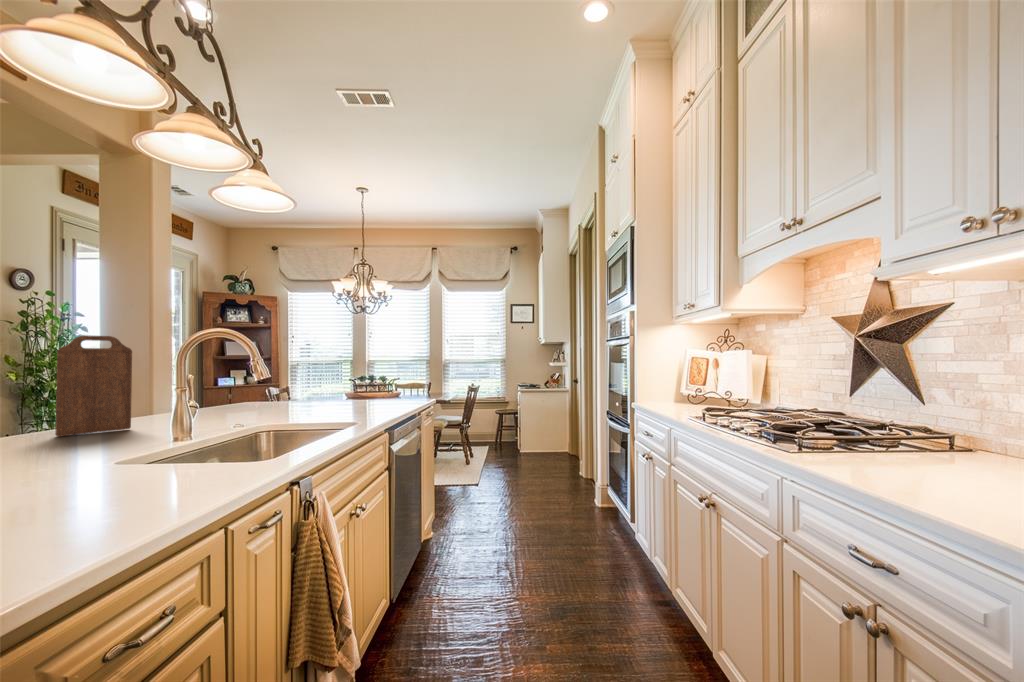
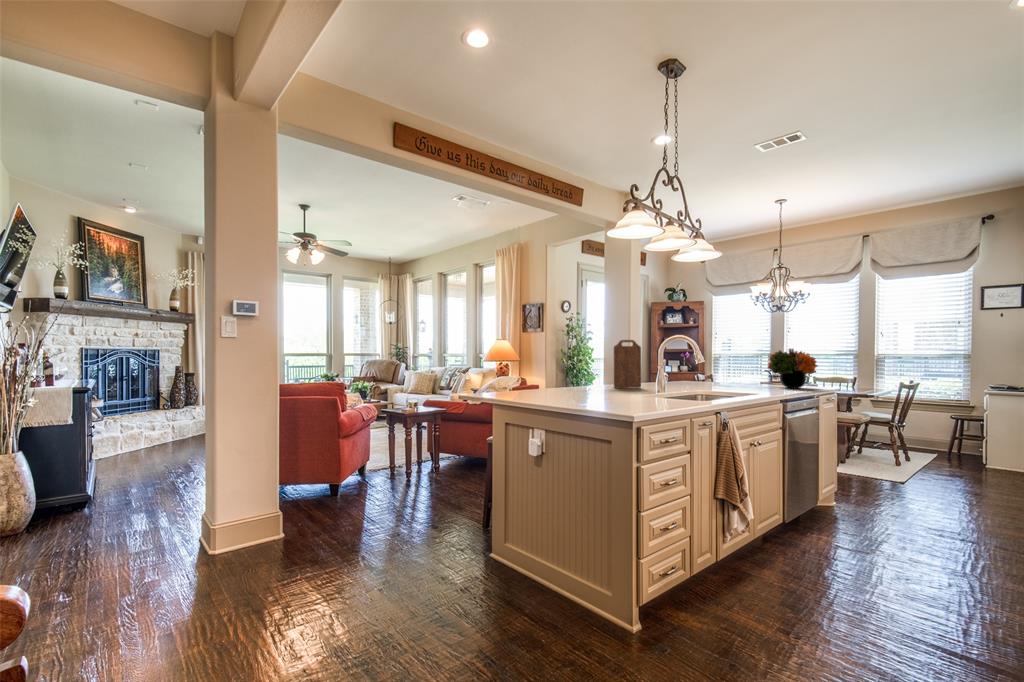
flower arrangement: none [353,353,411,403] -> present [768,349,818,388]

